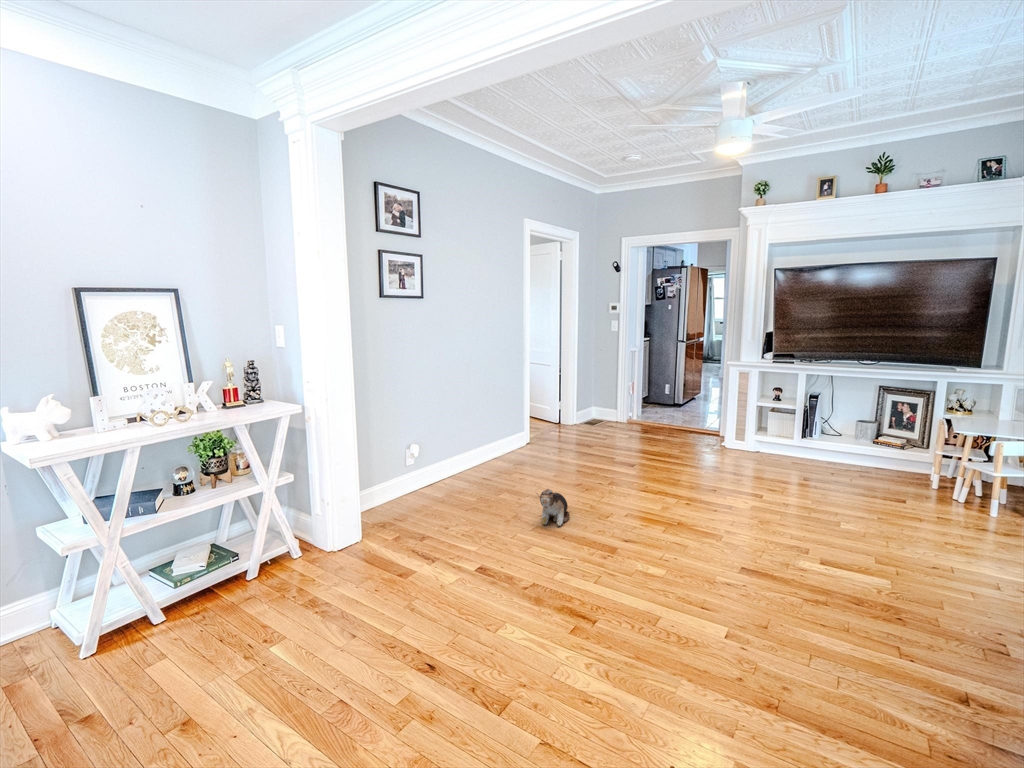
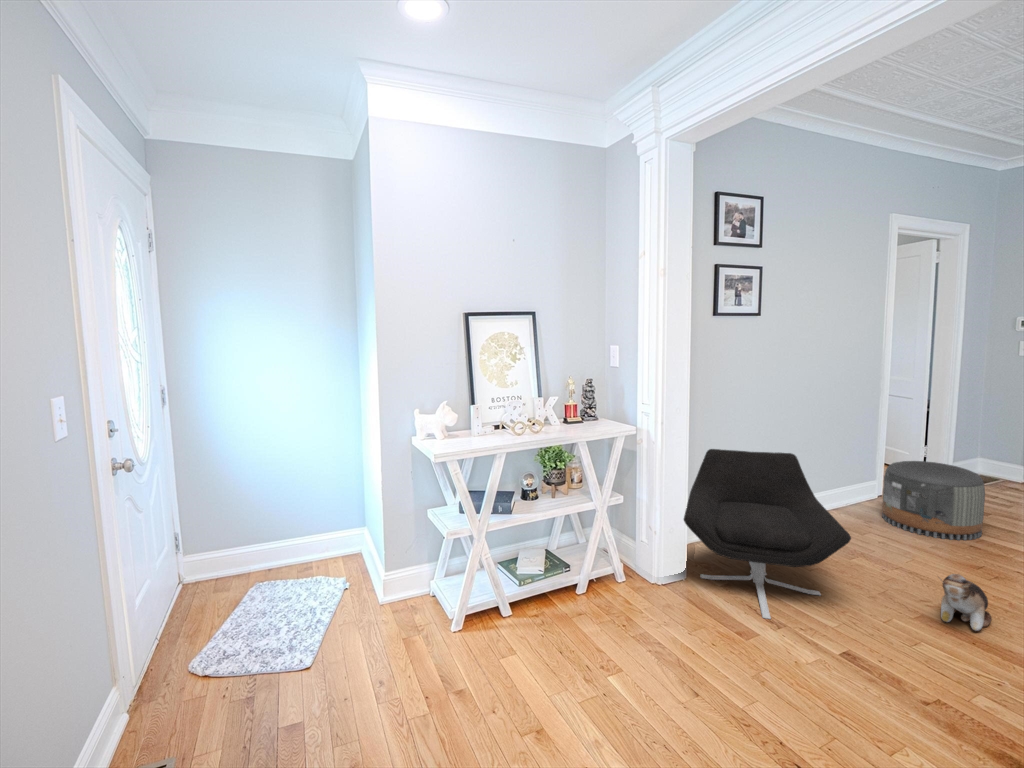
pouf: none [526,412,582,468] -> present [882,461,985,540]
lounge chair: none [355,416,483,555] -> present [684,449,851,619]

